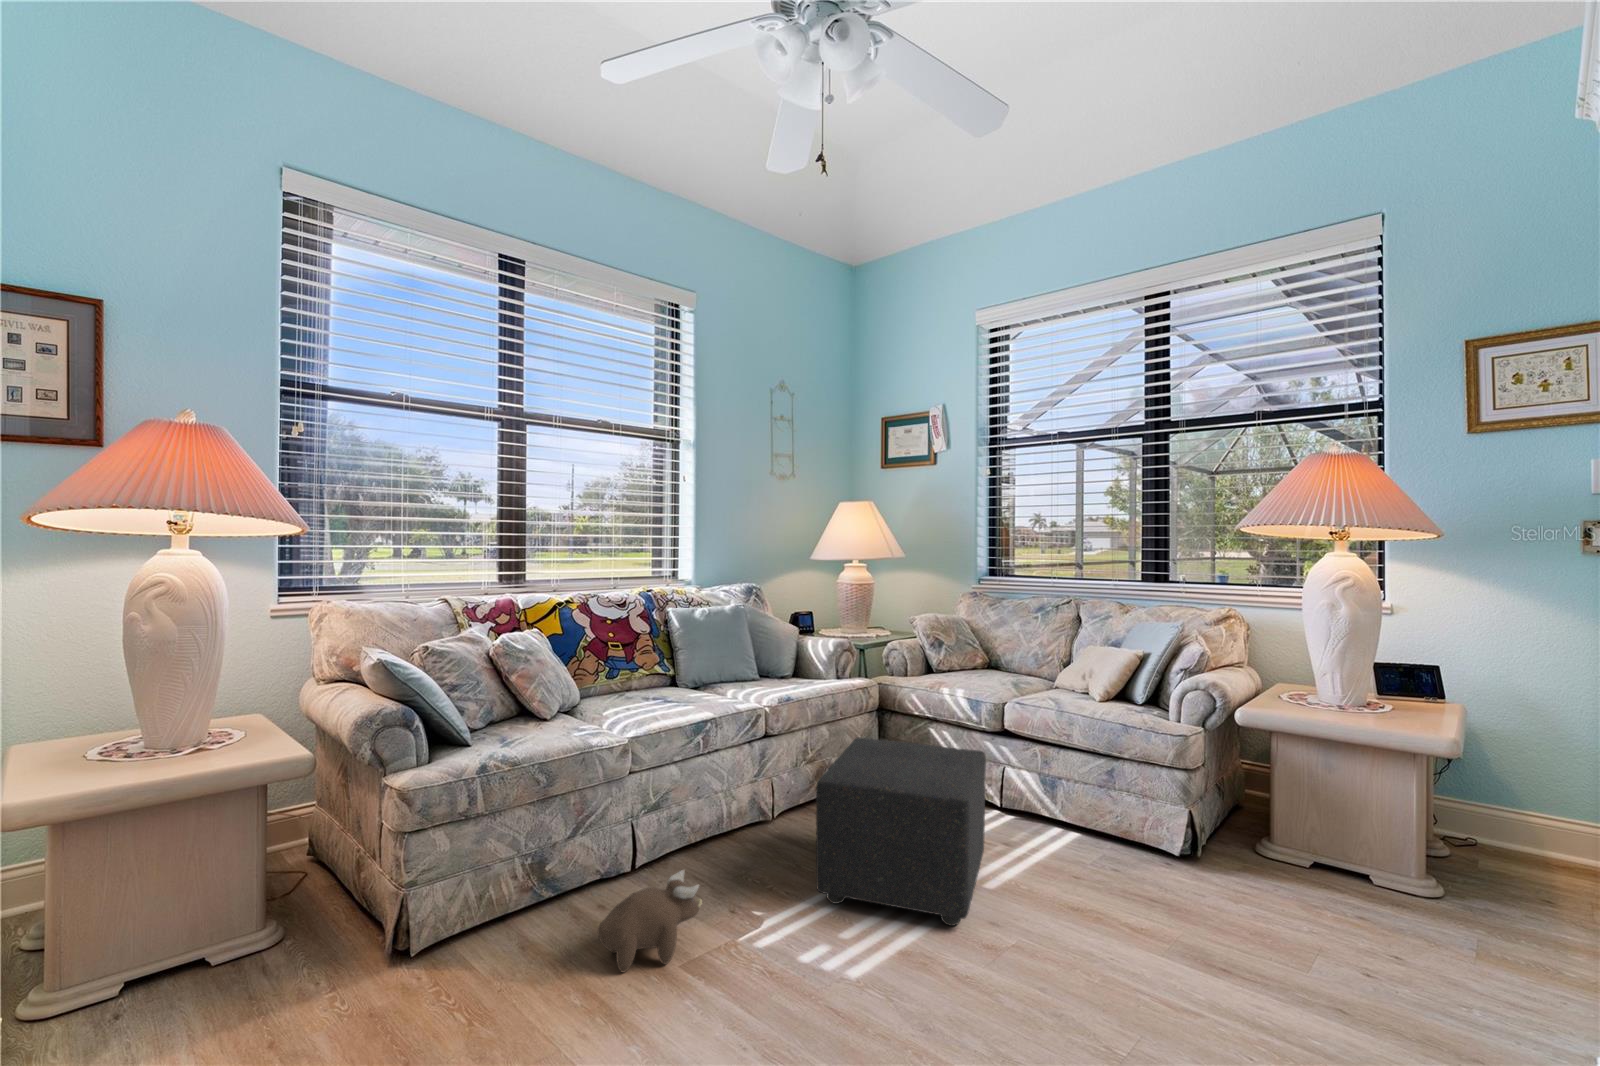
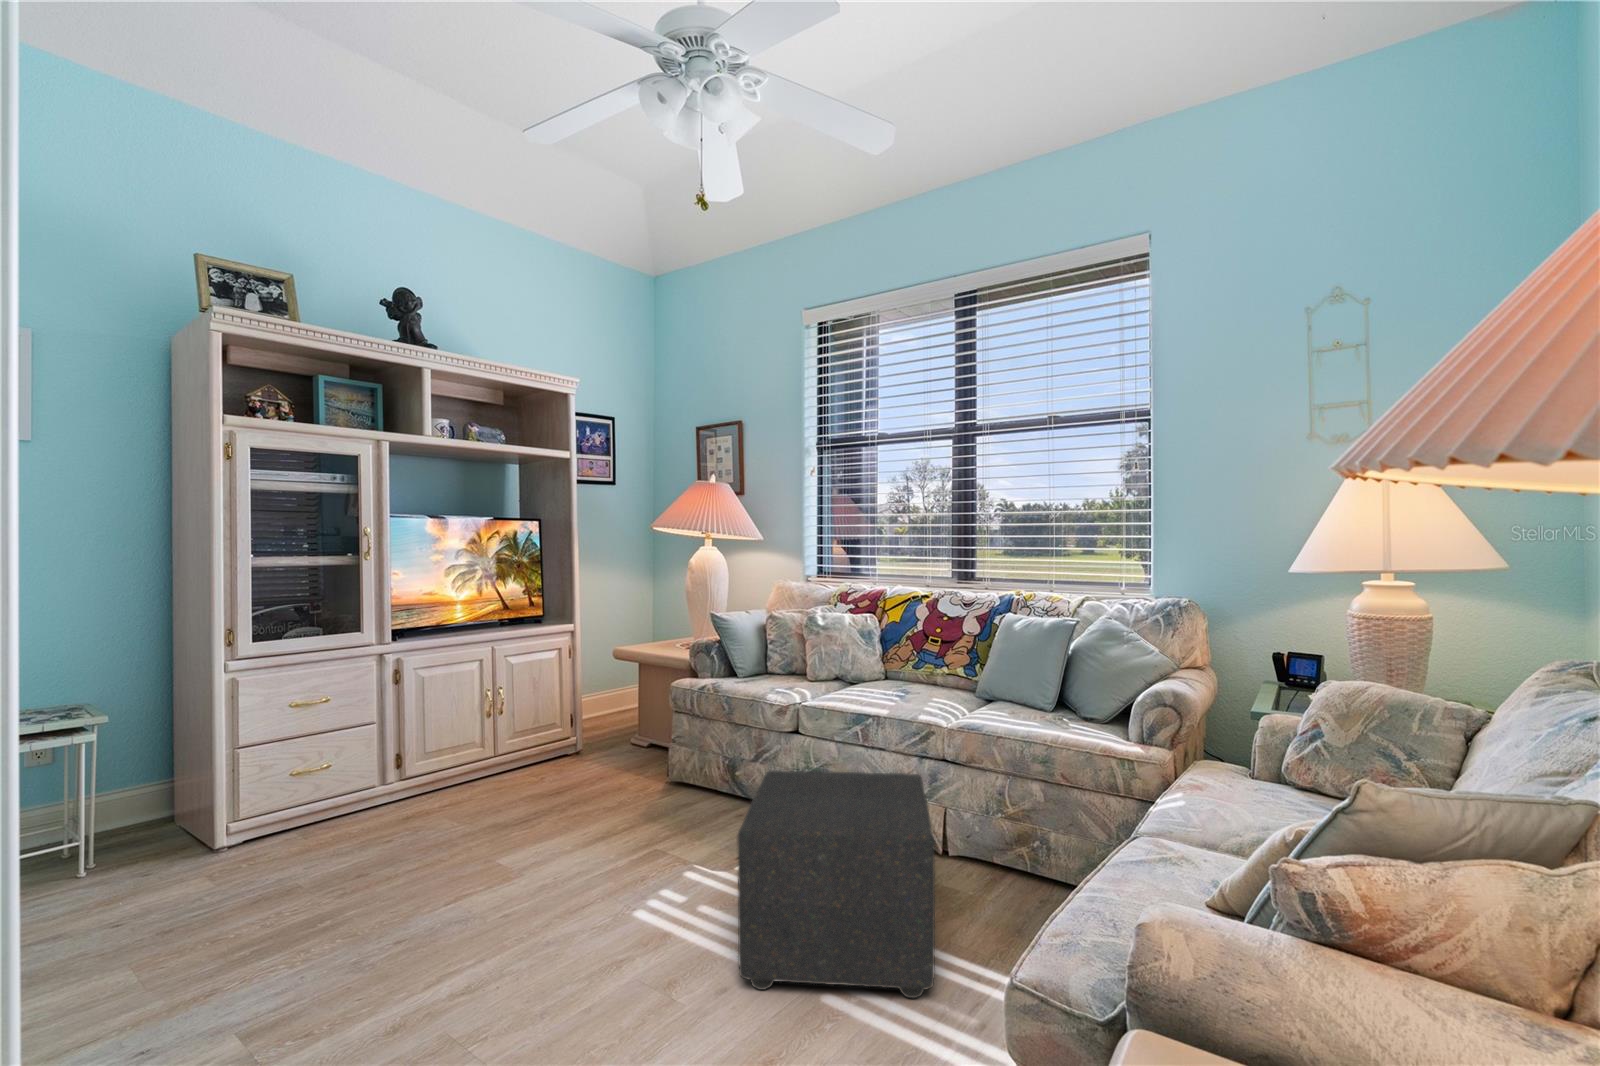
plush toy: present [598,870,702,972] -> none [640,794,702,854]

